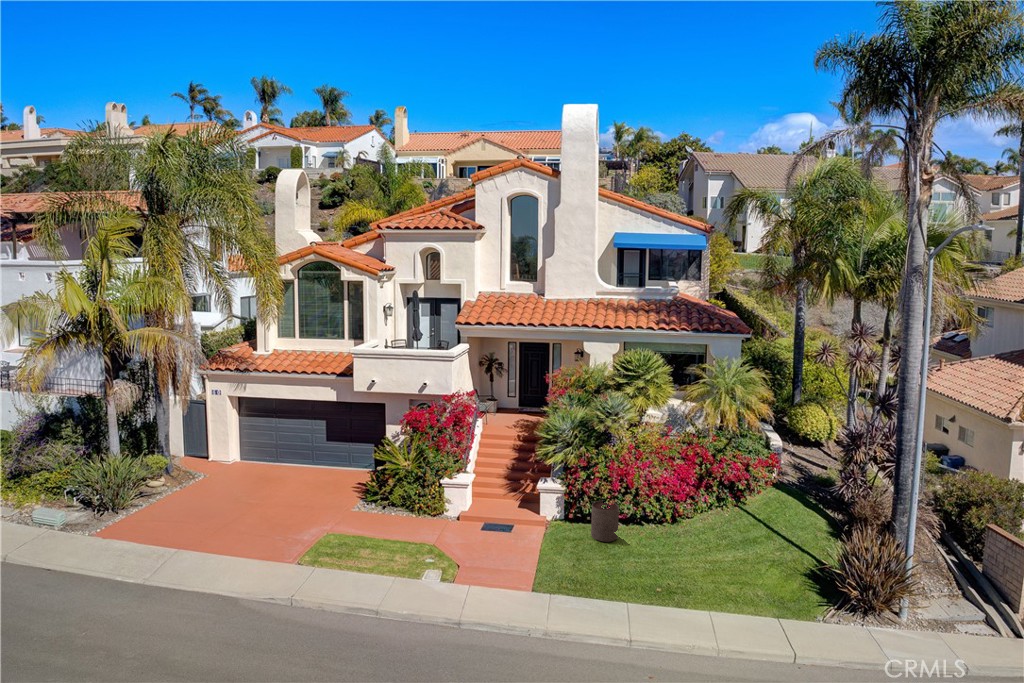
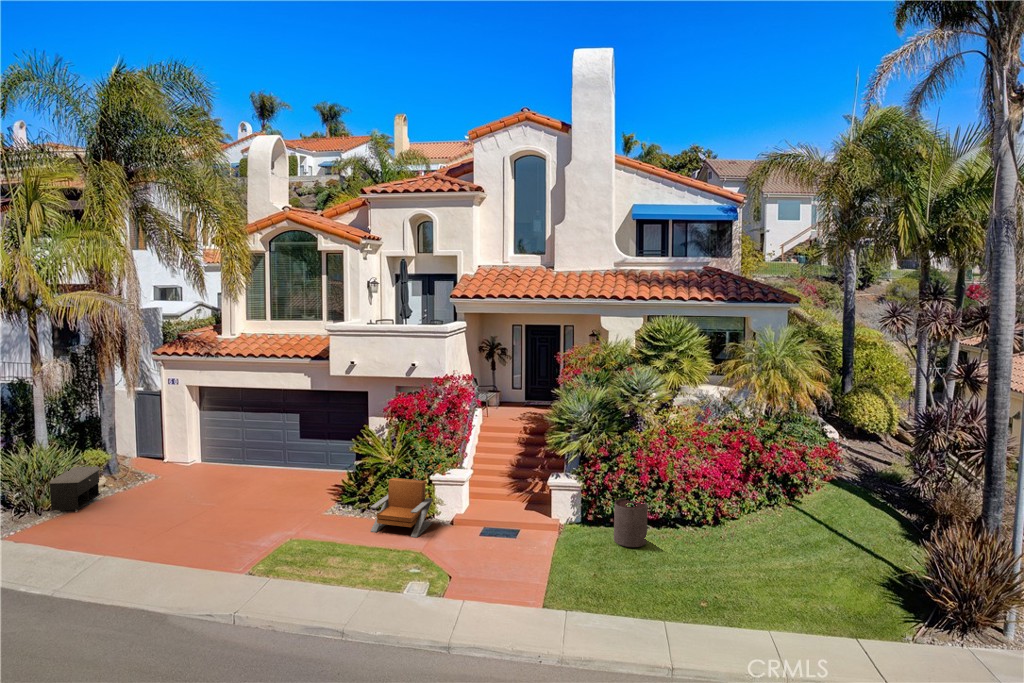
storage bench: none [123,470,163,509] -> present [50,467,100,513]
lounge chair: none [391,482,442,533] -> present [370,478,433,538]

